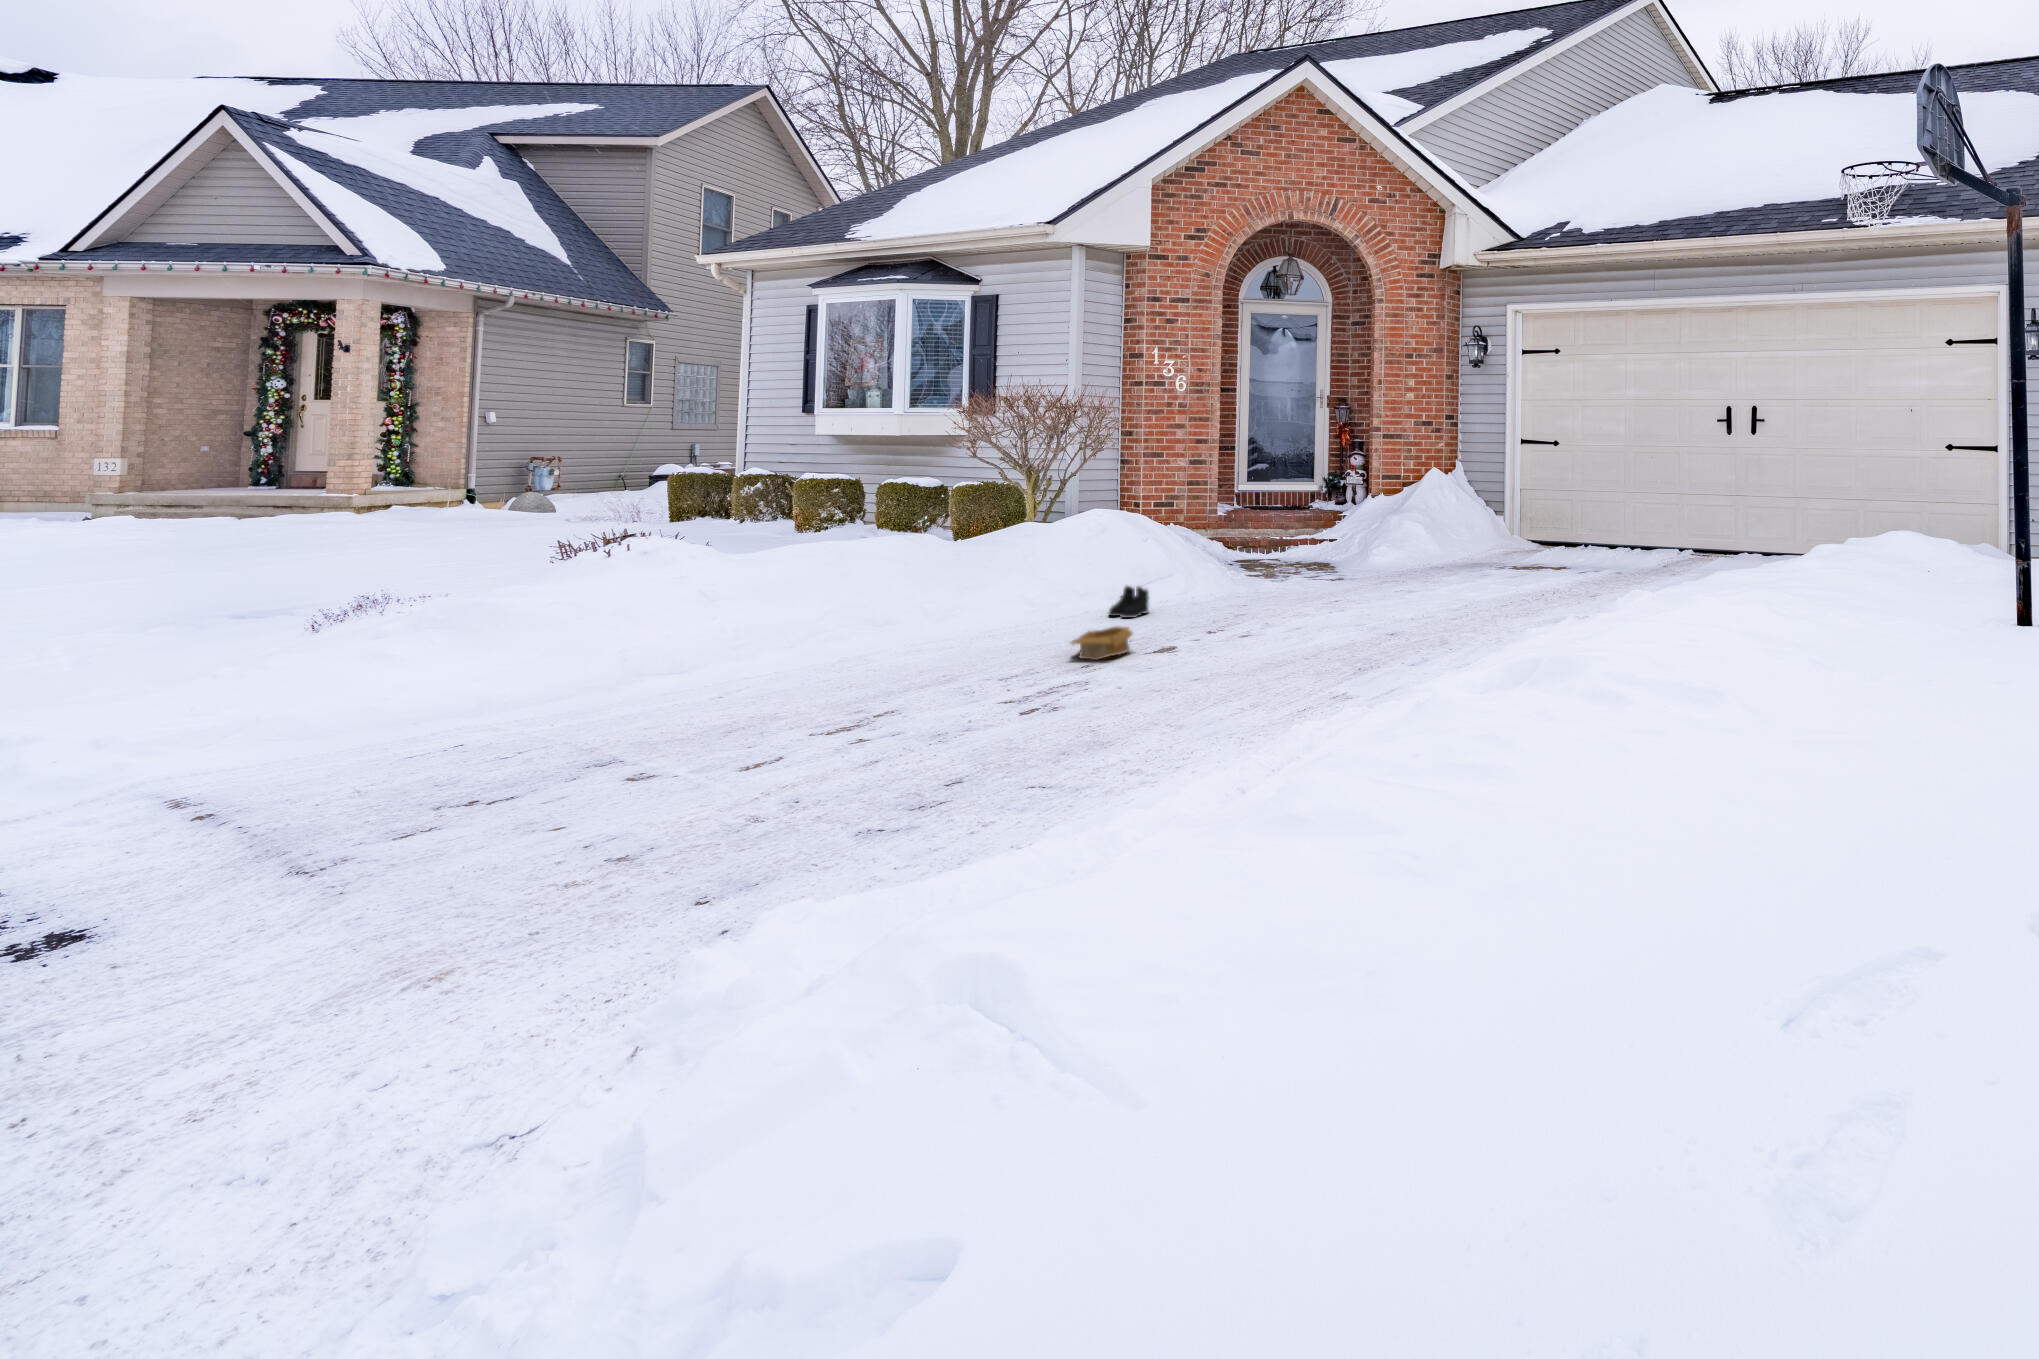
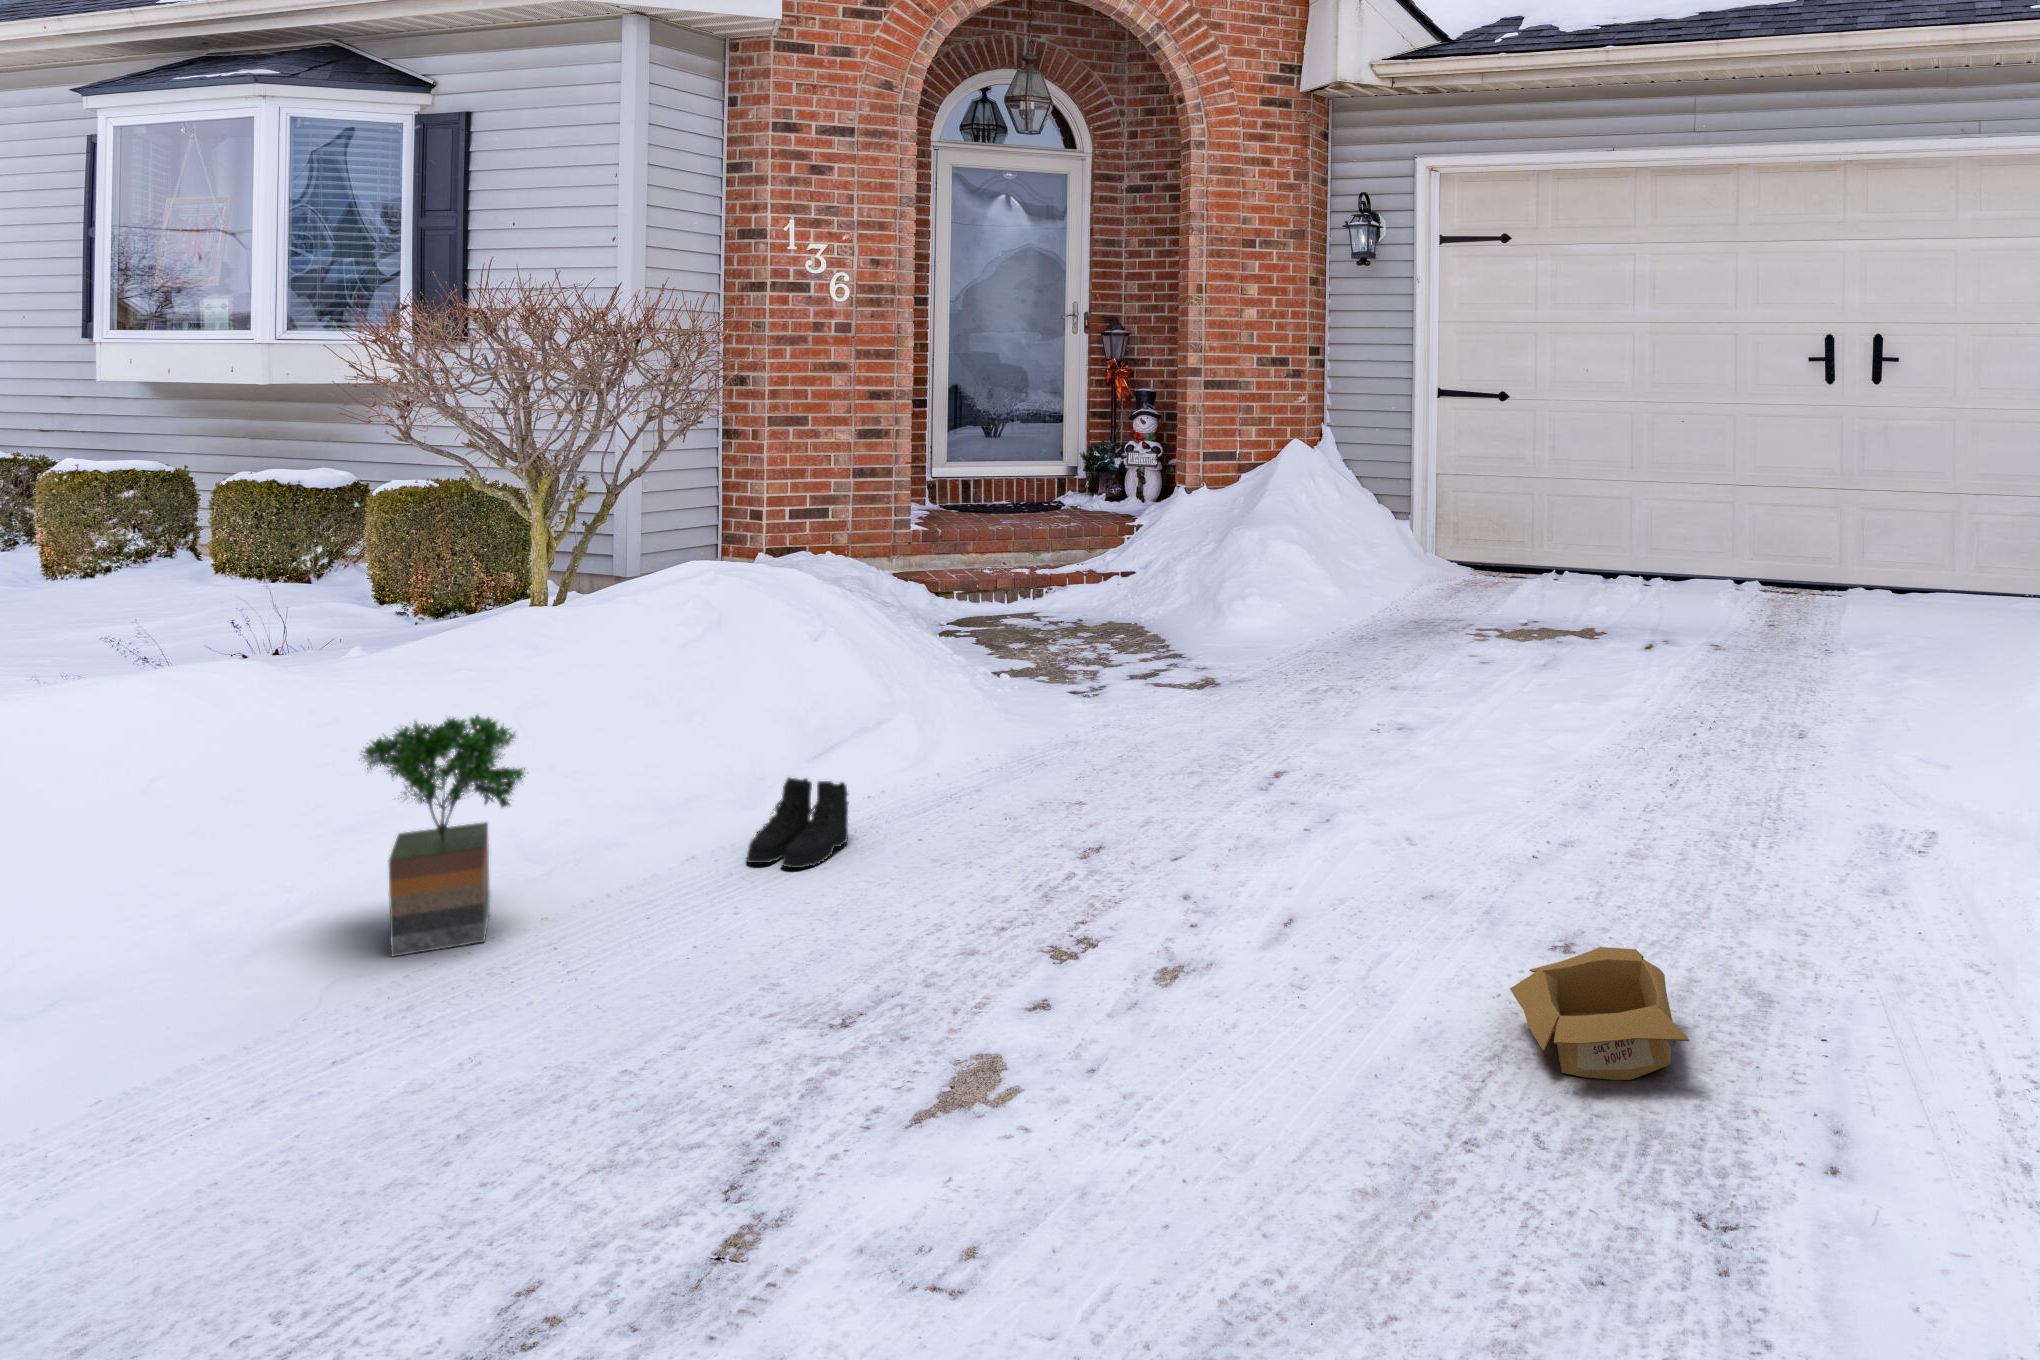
potted tree: none [971,547,1029,631] -> present [360,715,525,956]
cardboard box: present [1071,626,1132,660] -> present [1510,947,1690,1080]

